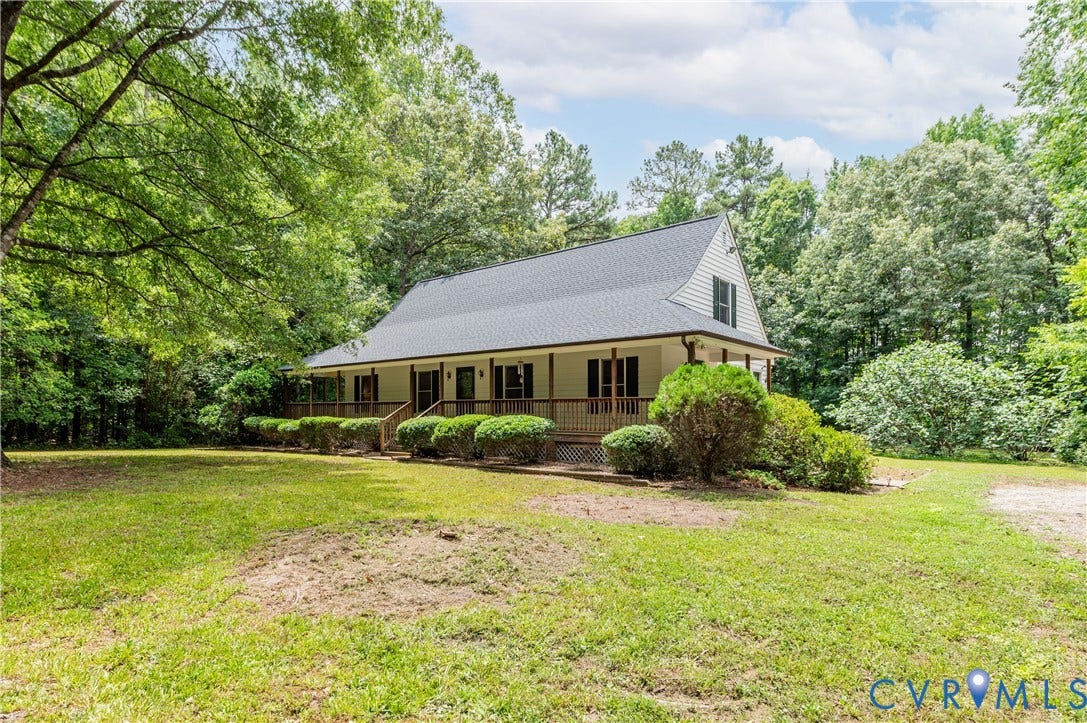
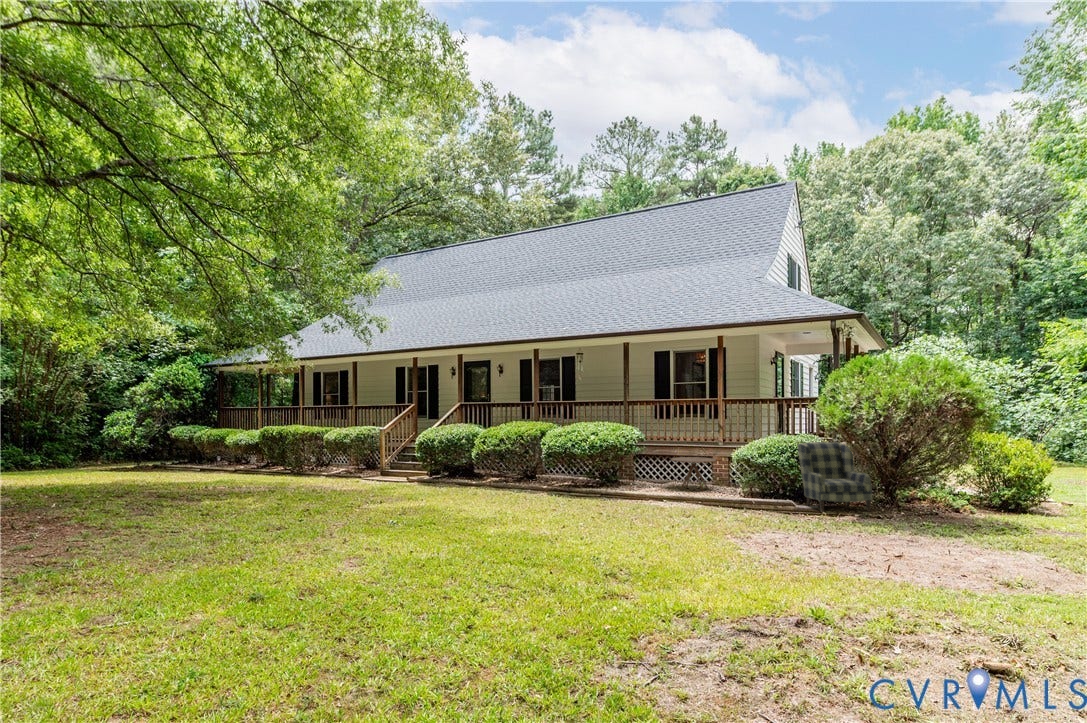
chair: none [636,431,678,485] -> present [797,442,872,512]

